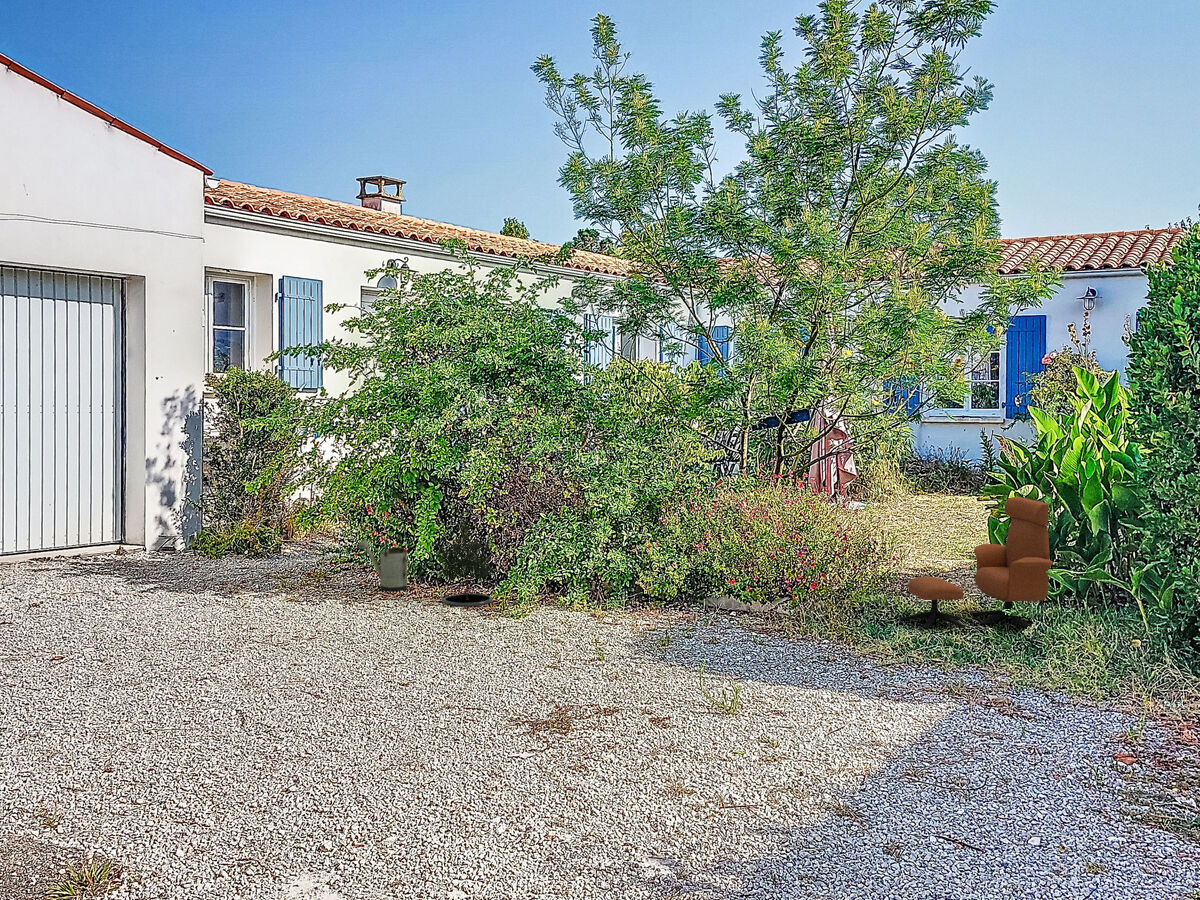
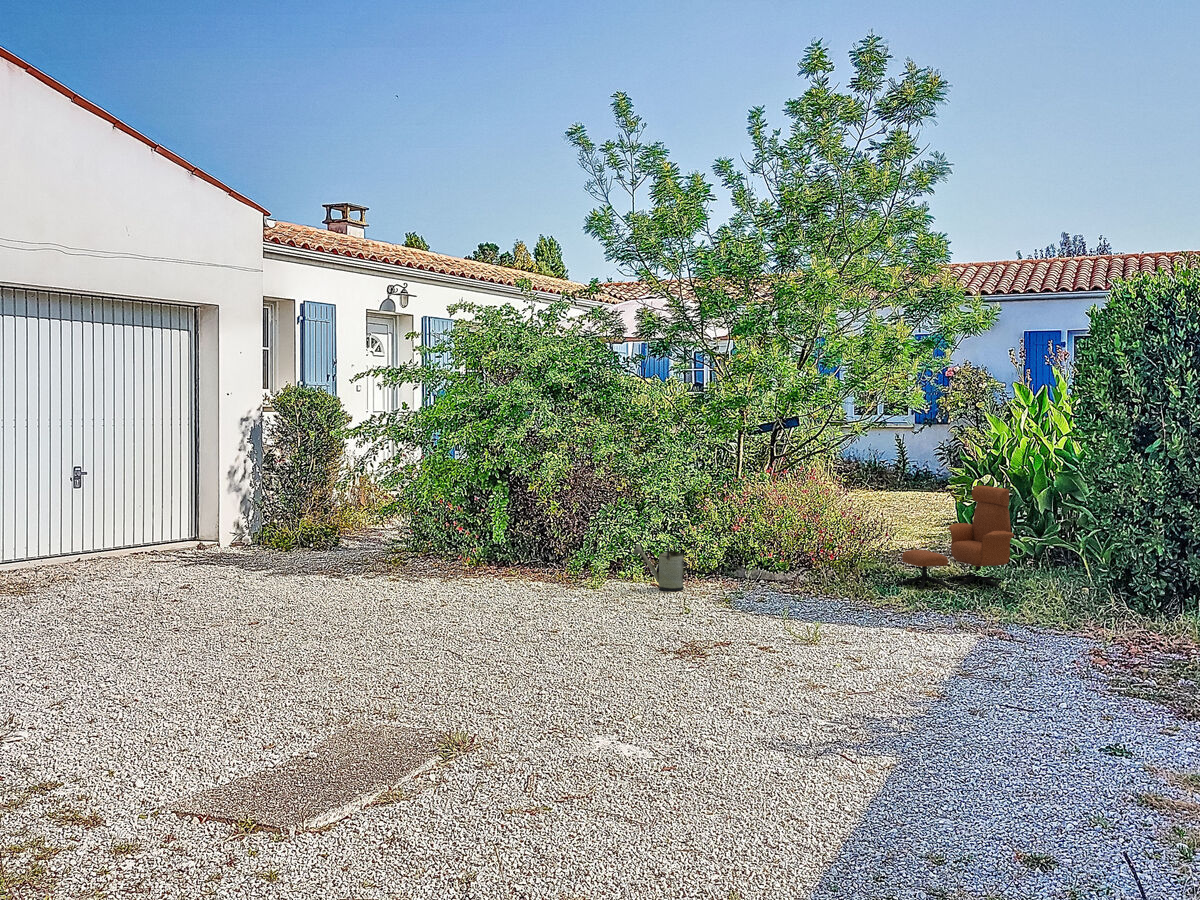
potted tree: present [437,514,493,606] -> none [512,509,566,587]
watering can: present [358,536,410,591] -> present [633,540,688,591]

